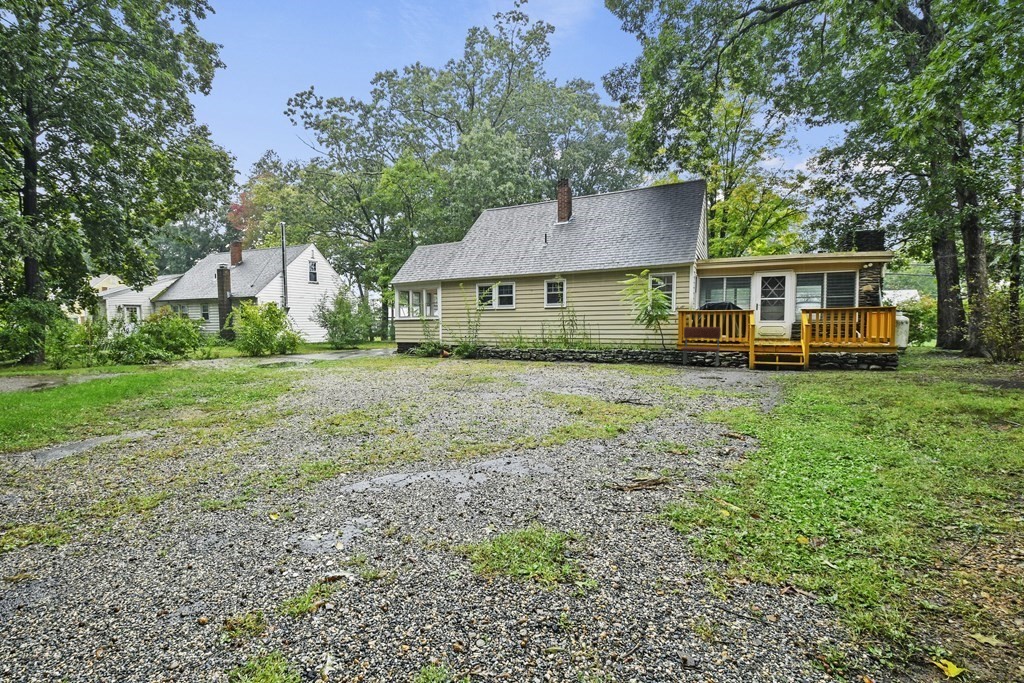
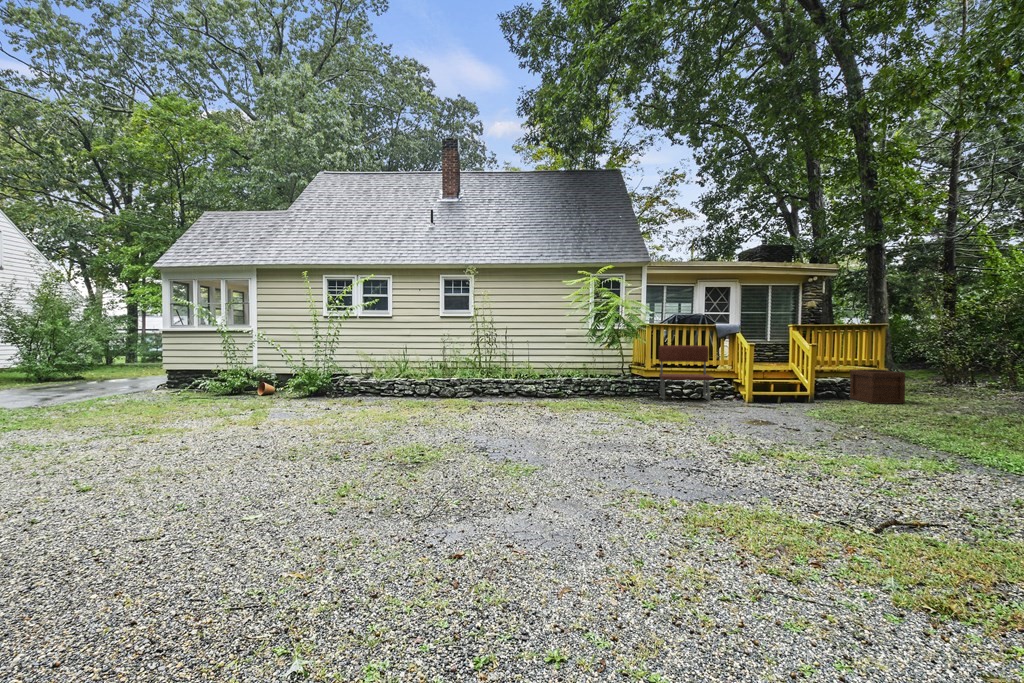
wooden crate: none [844,346,884,373] -> present [850,370,905,404]

